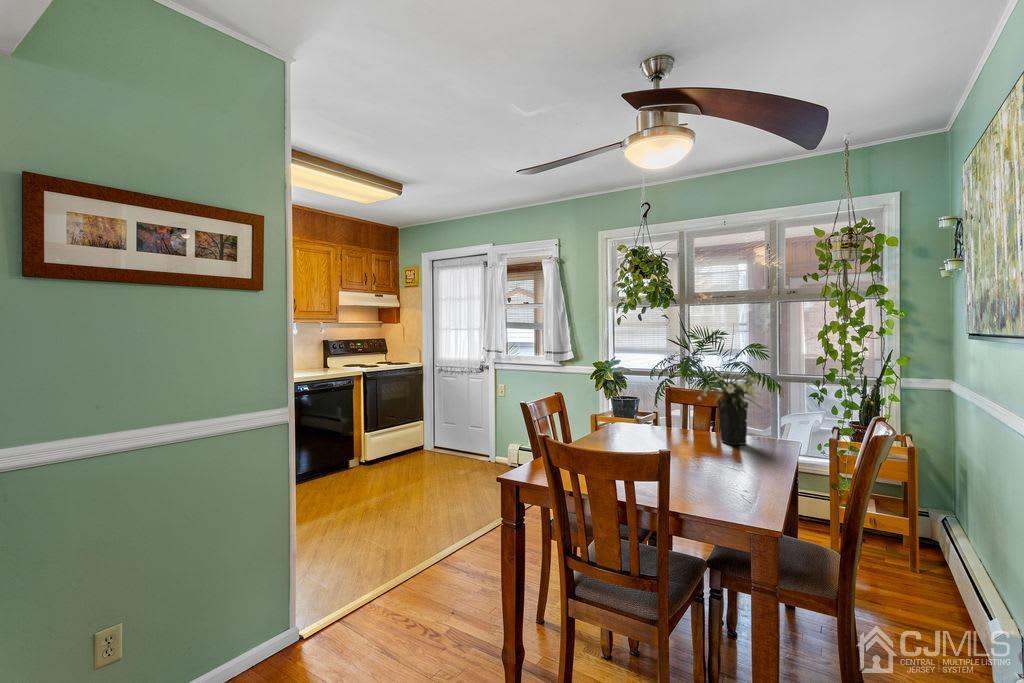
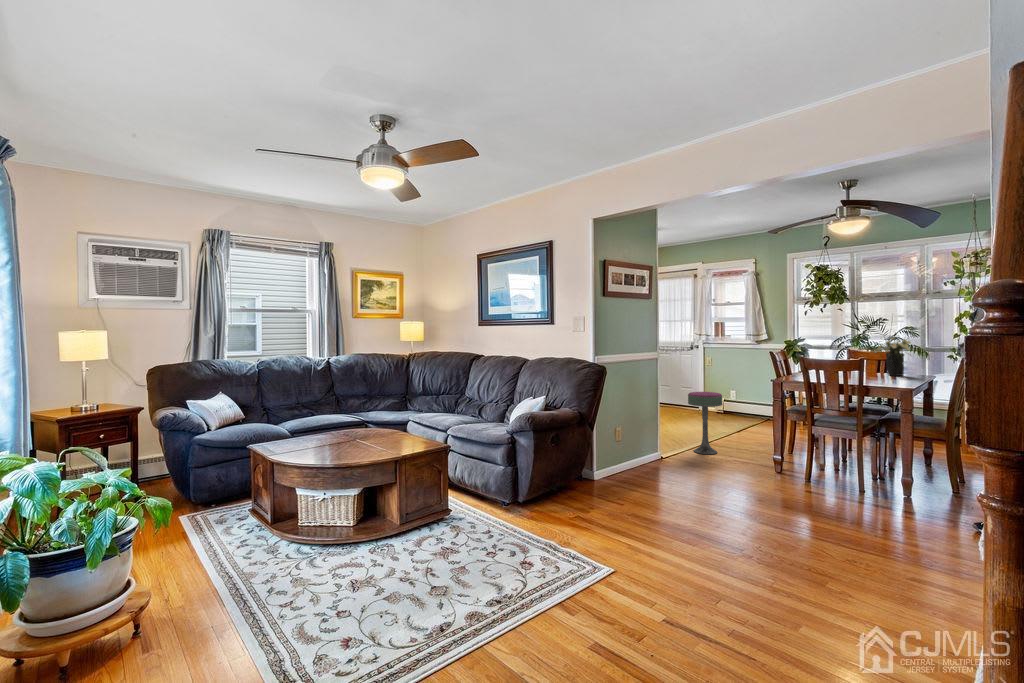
bar stool: none [375,469,439,601] -> present [688,392,722,454]

